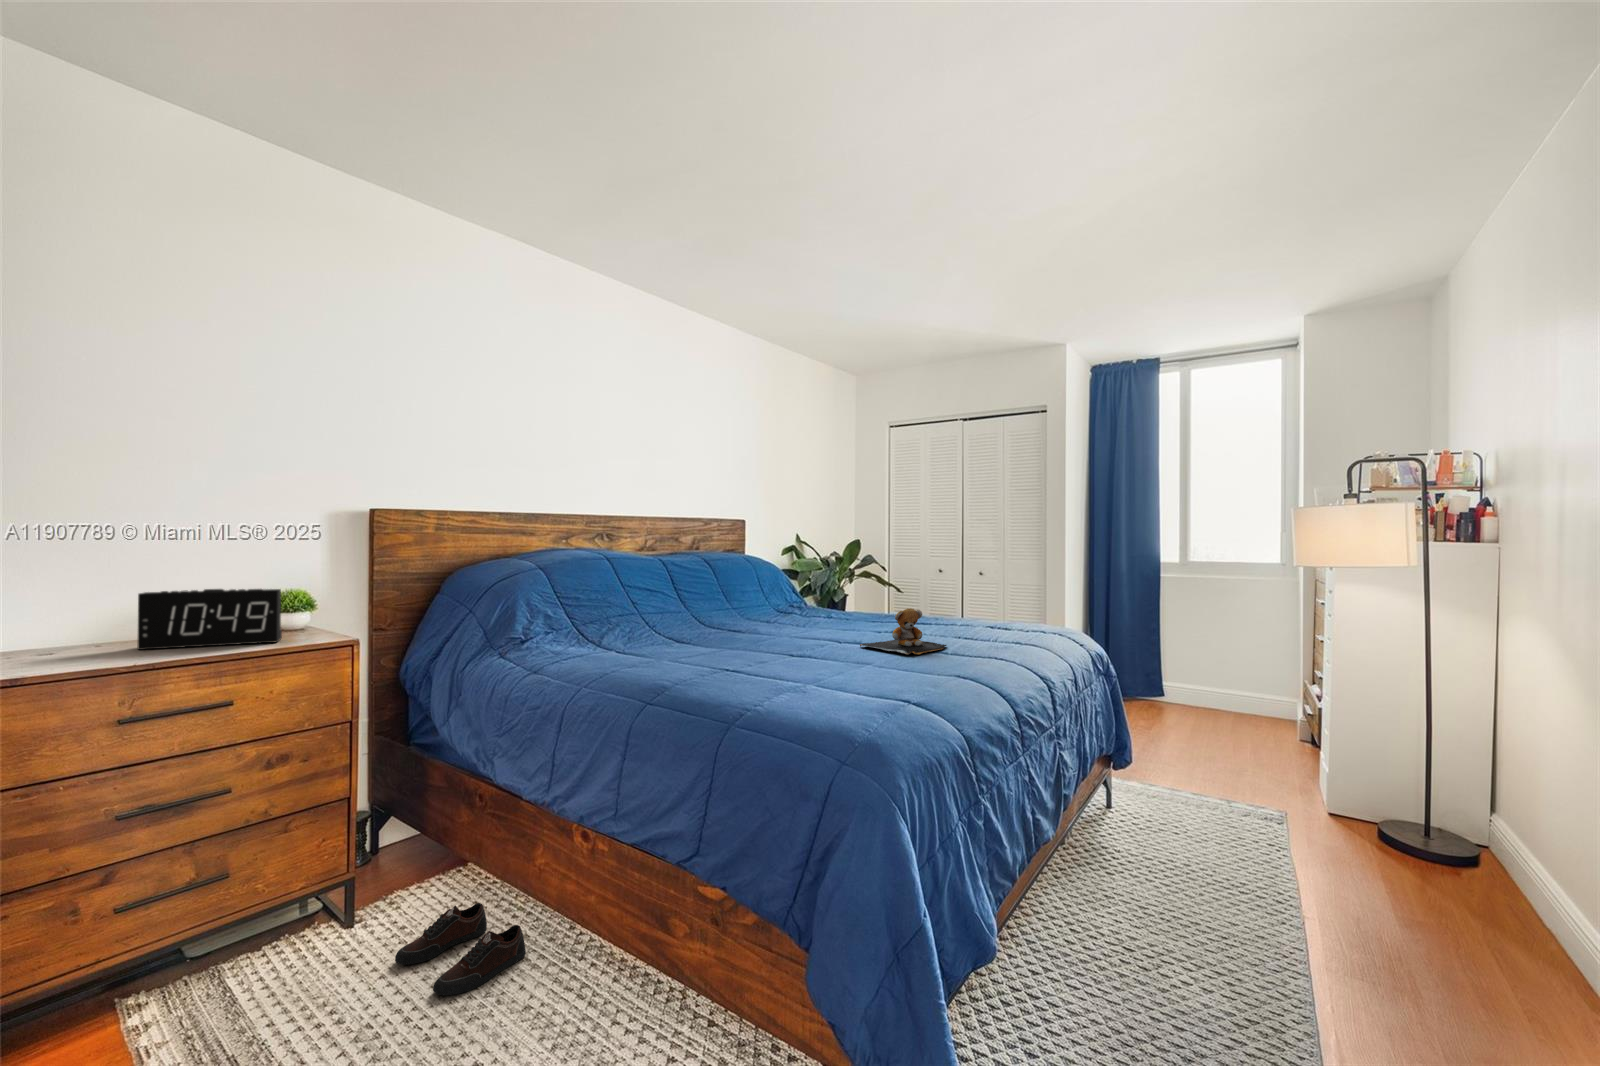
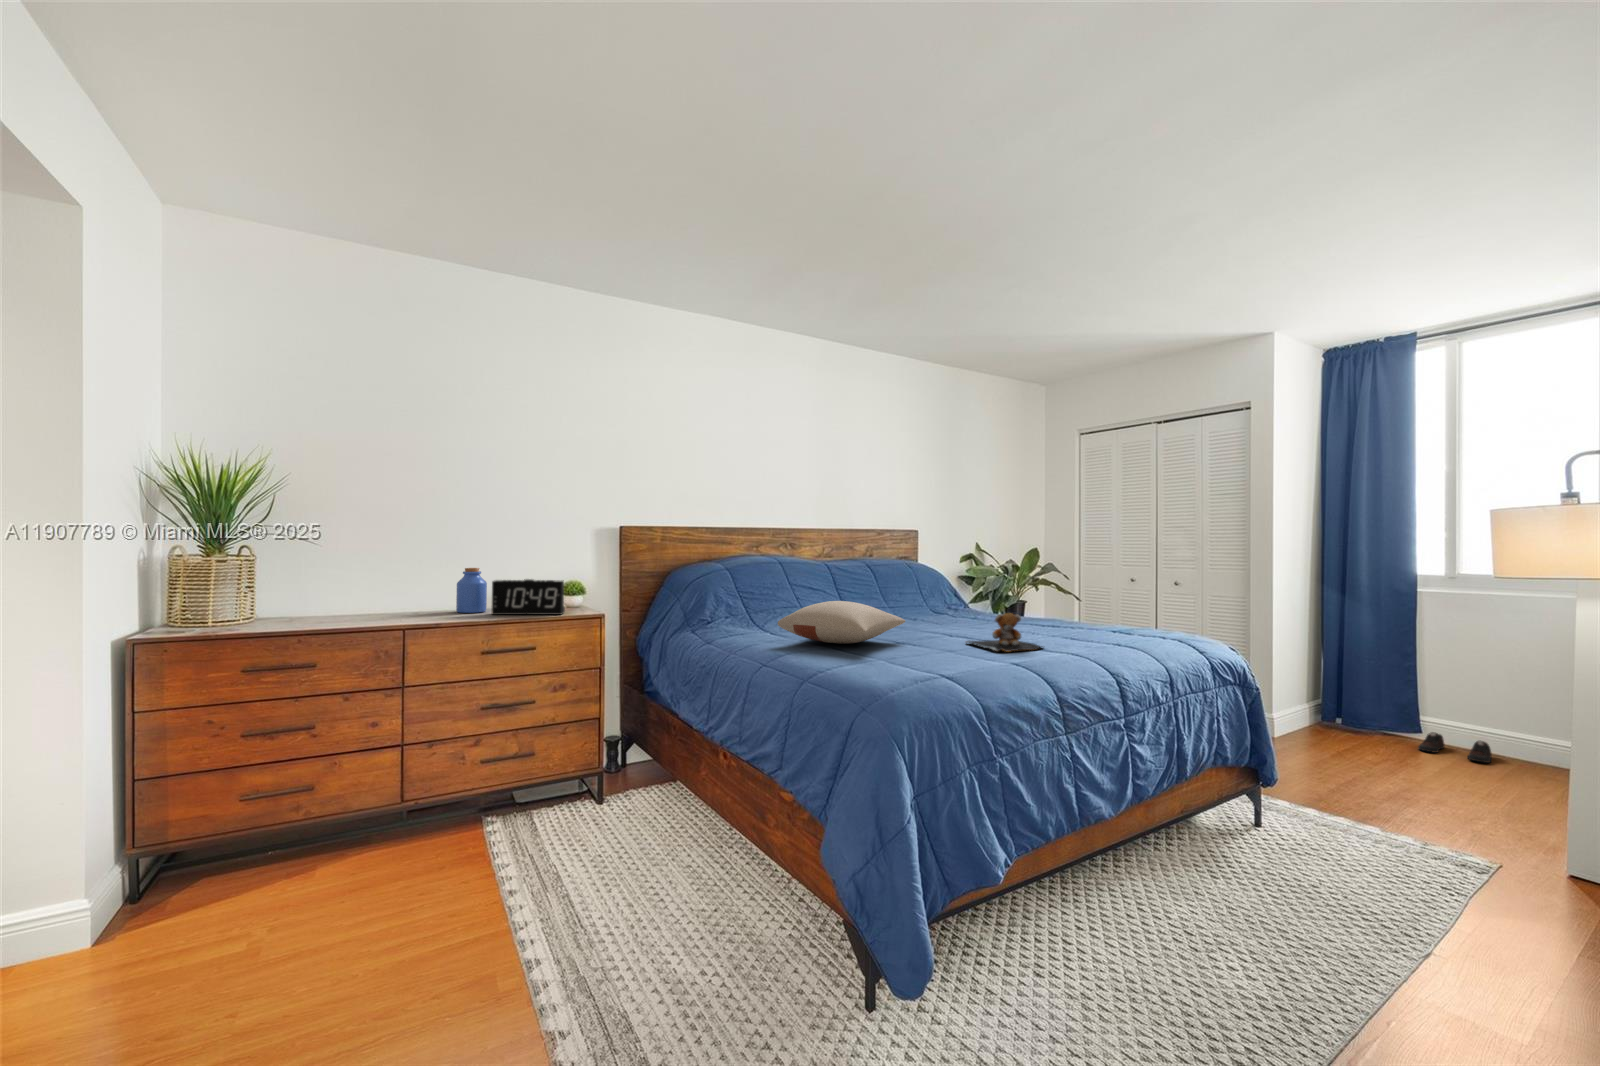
jar: none [59,573,126,650] -> present [456,568,487,613]
pillow: none [637,603,791,657] -> present [778,601,905,644]
shoe: present [395,903,526,995] -> present [1418,732,1492,763]

